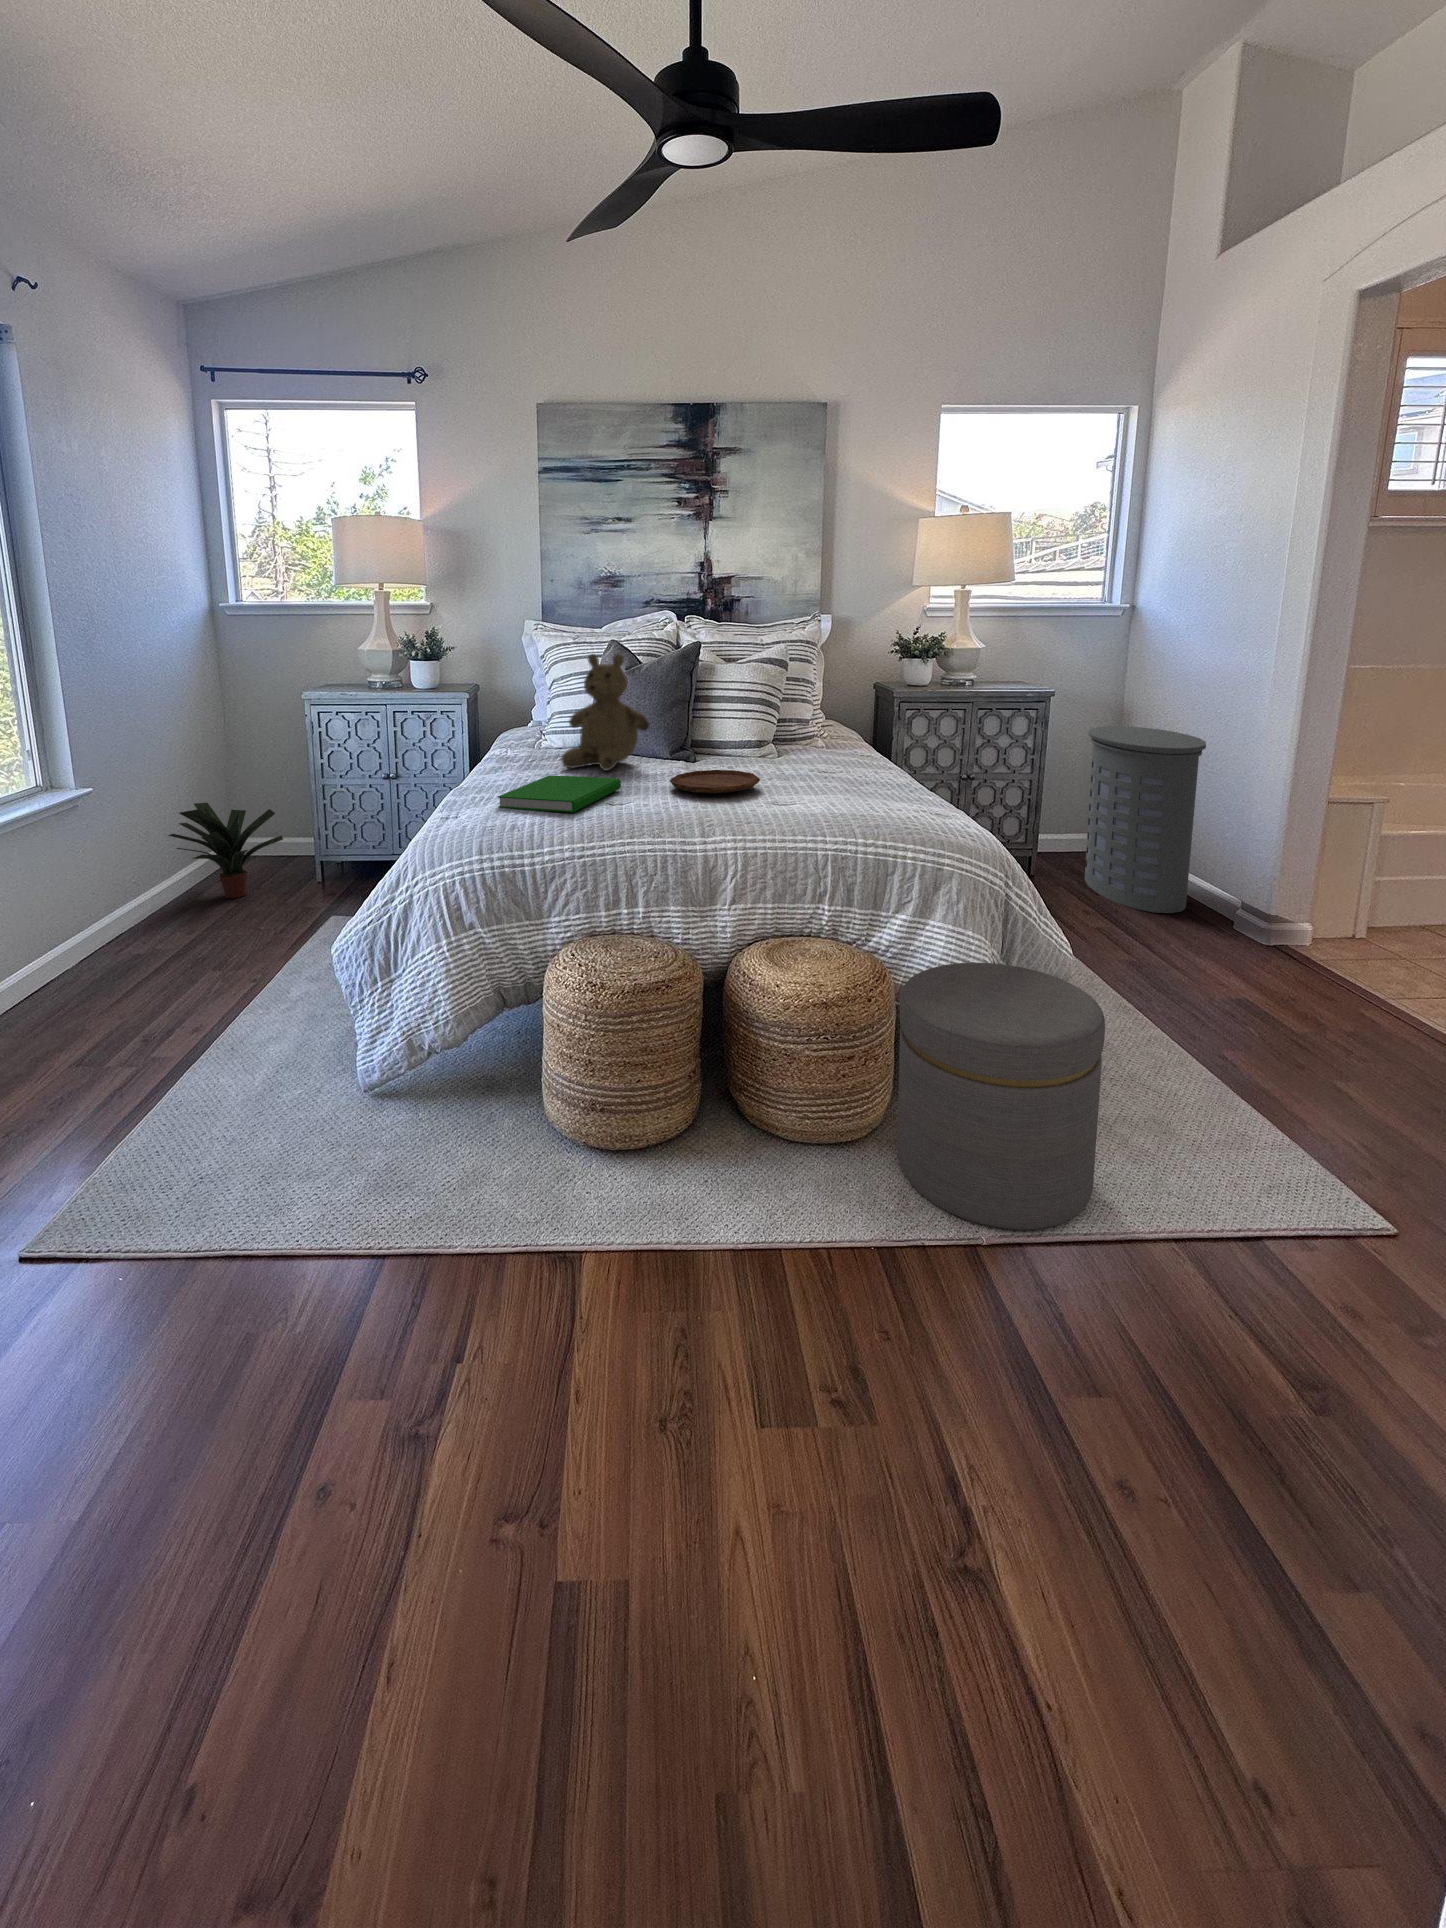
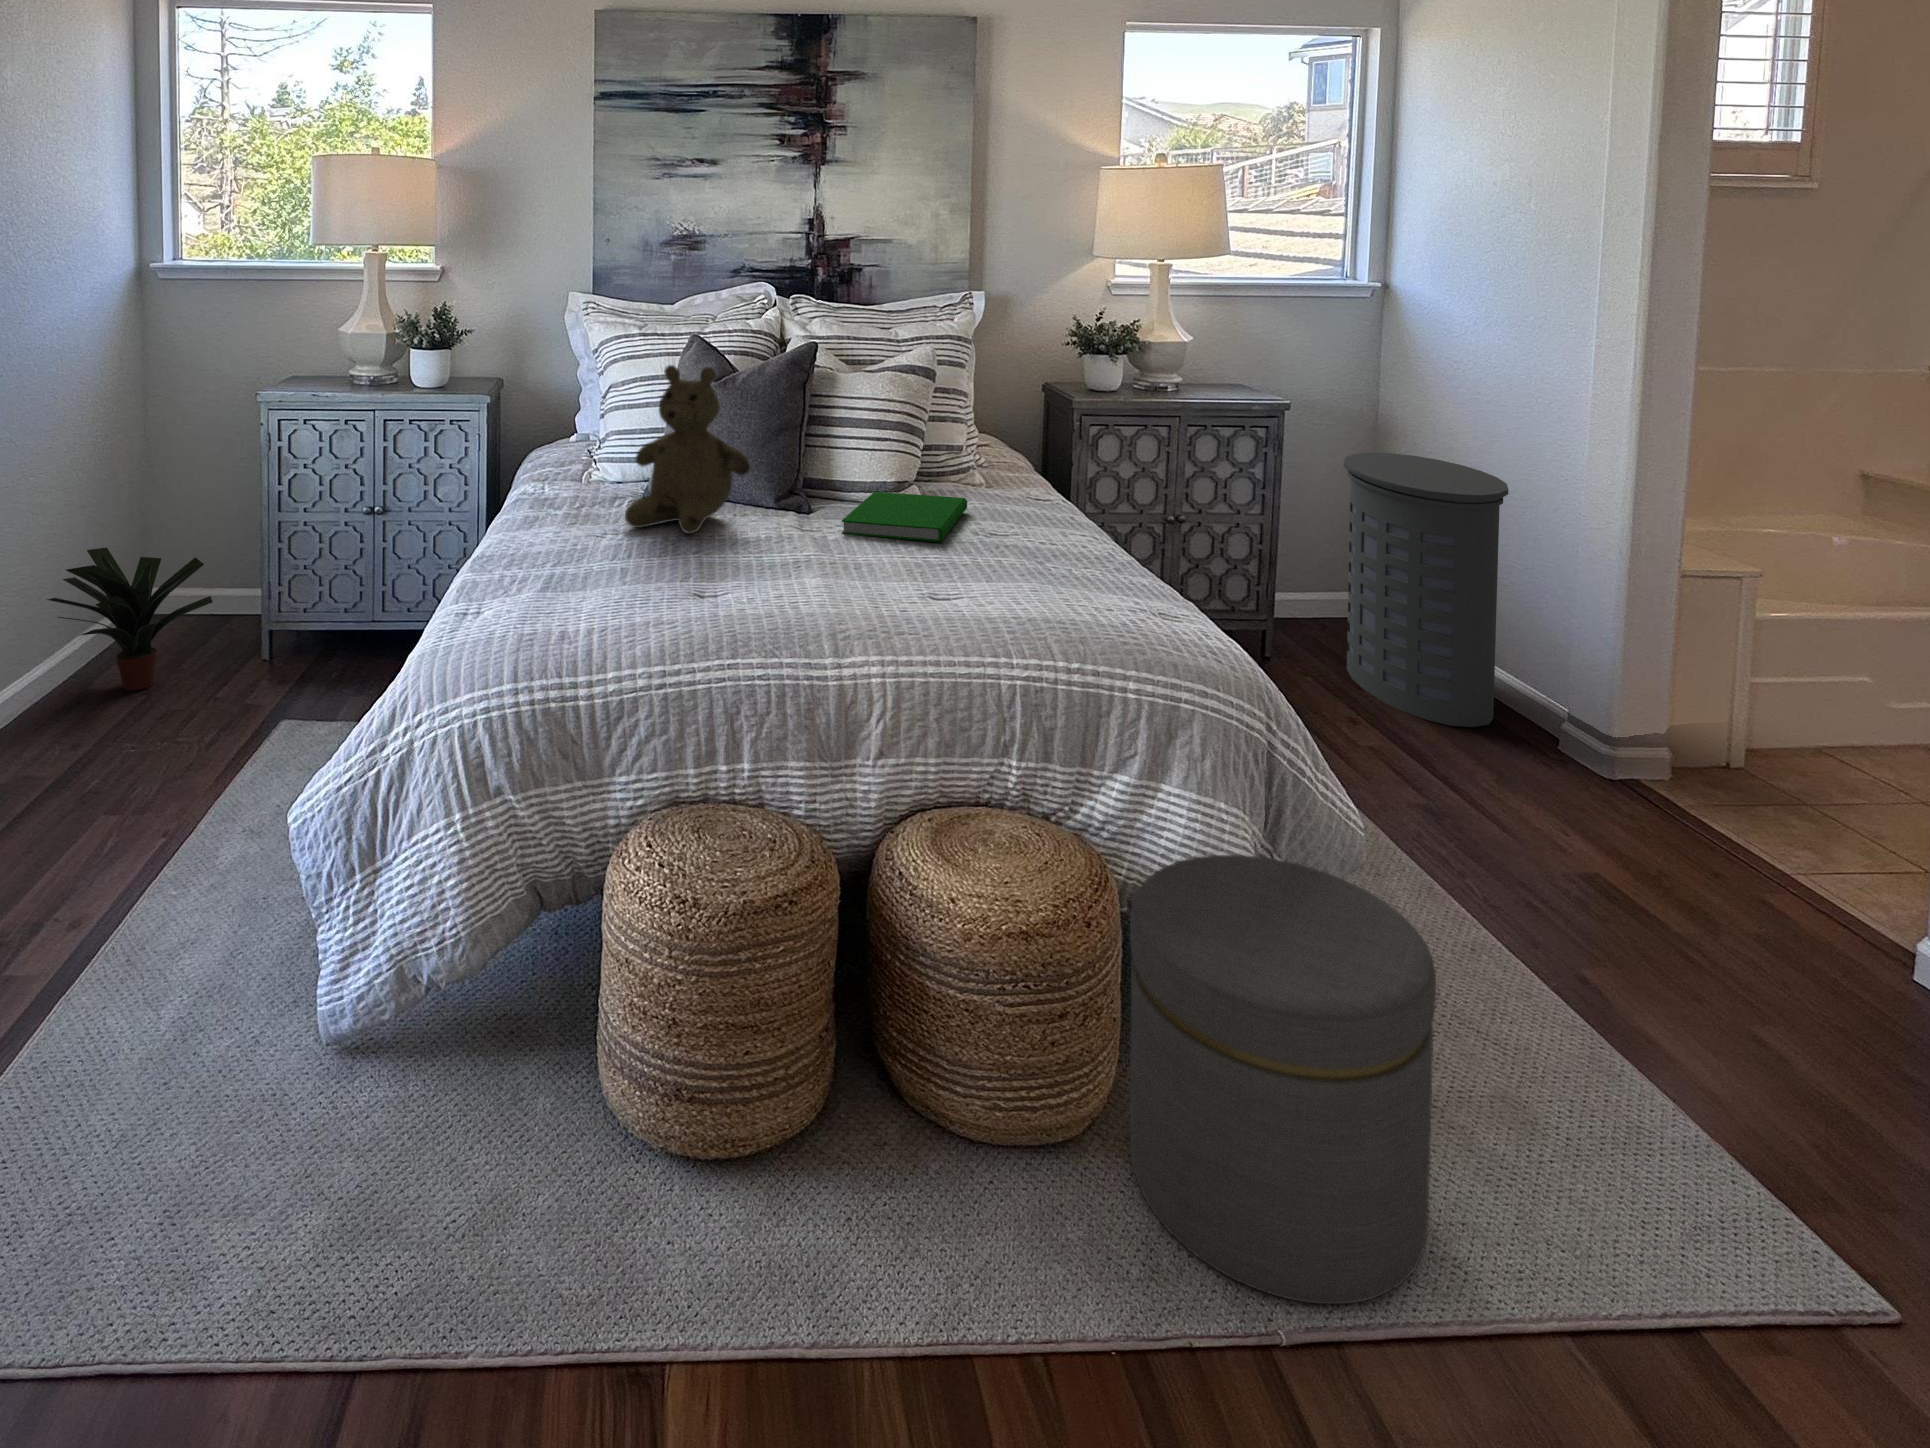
tray: present [670,770,760,793] -> none [782,538,911,581]
book: present [498,775,621,812] -> present [842,492,967,542]

